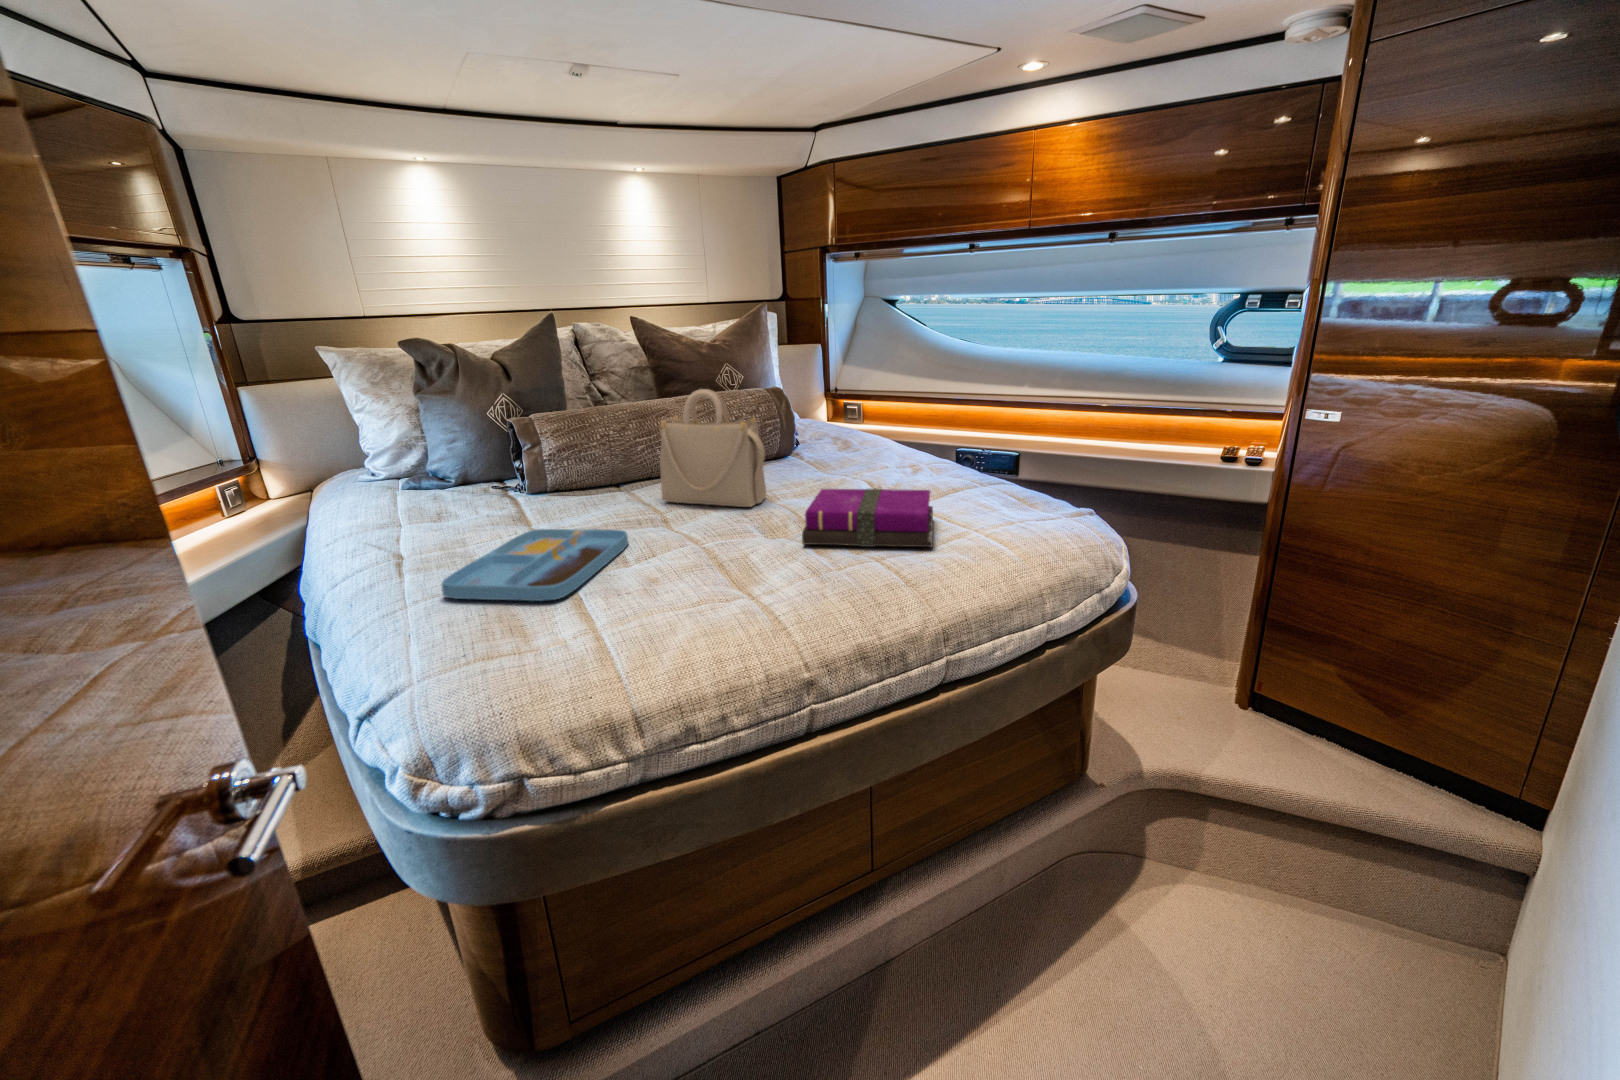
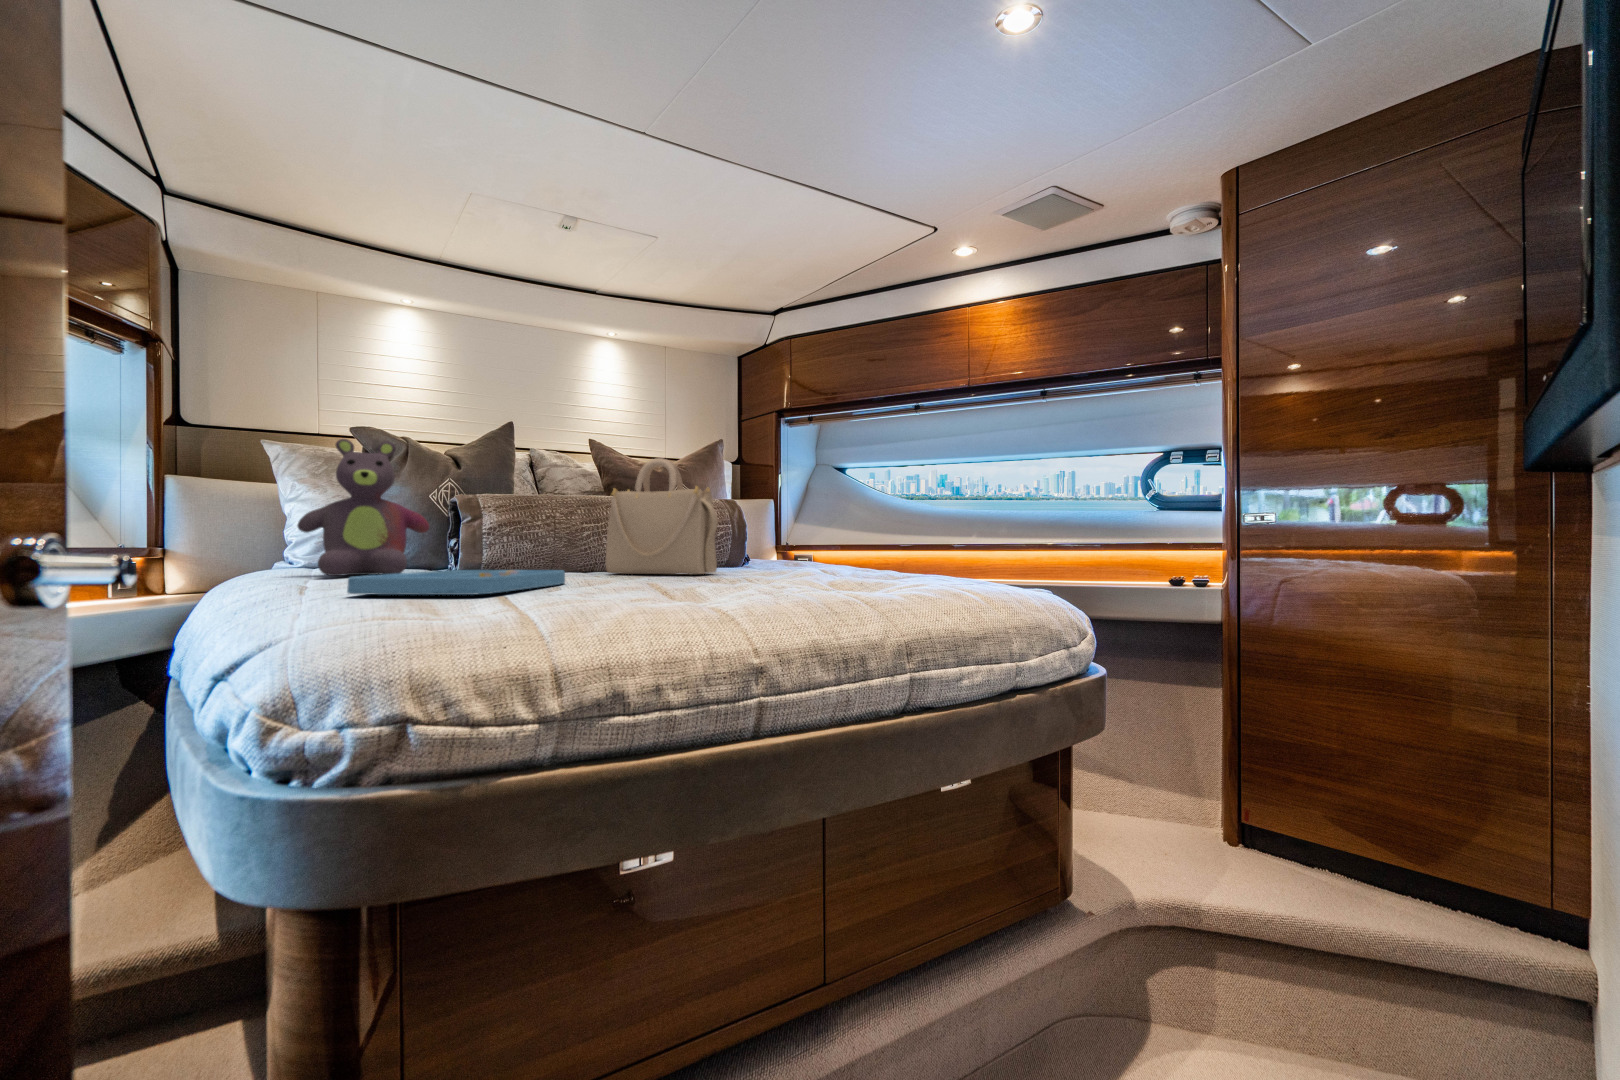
stuffed bear: none [376,377,494,519] -> present [297,439,429,576]
notebook: present [802,489,933,547] -> none [754,546,891,583]

